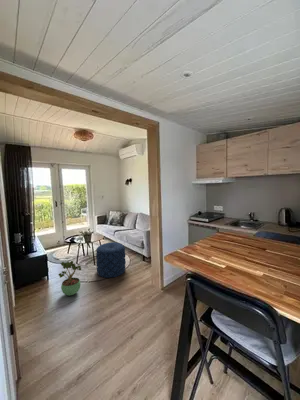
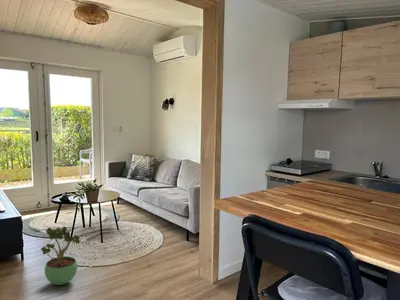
pouf: present [96,242,126,278] -> none [105,204,156,262]

